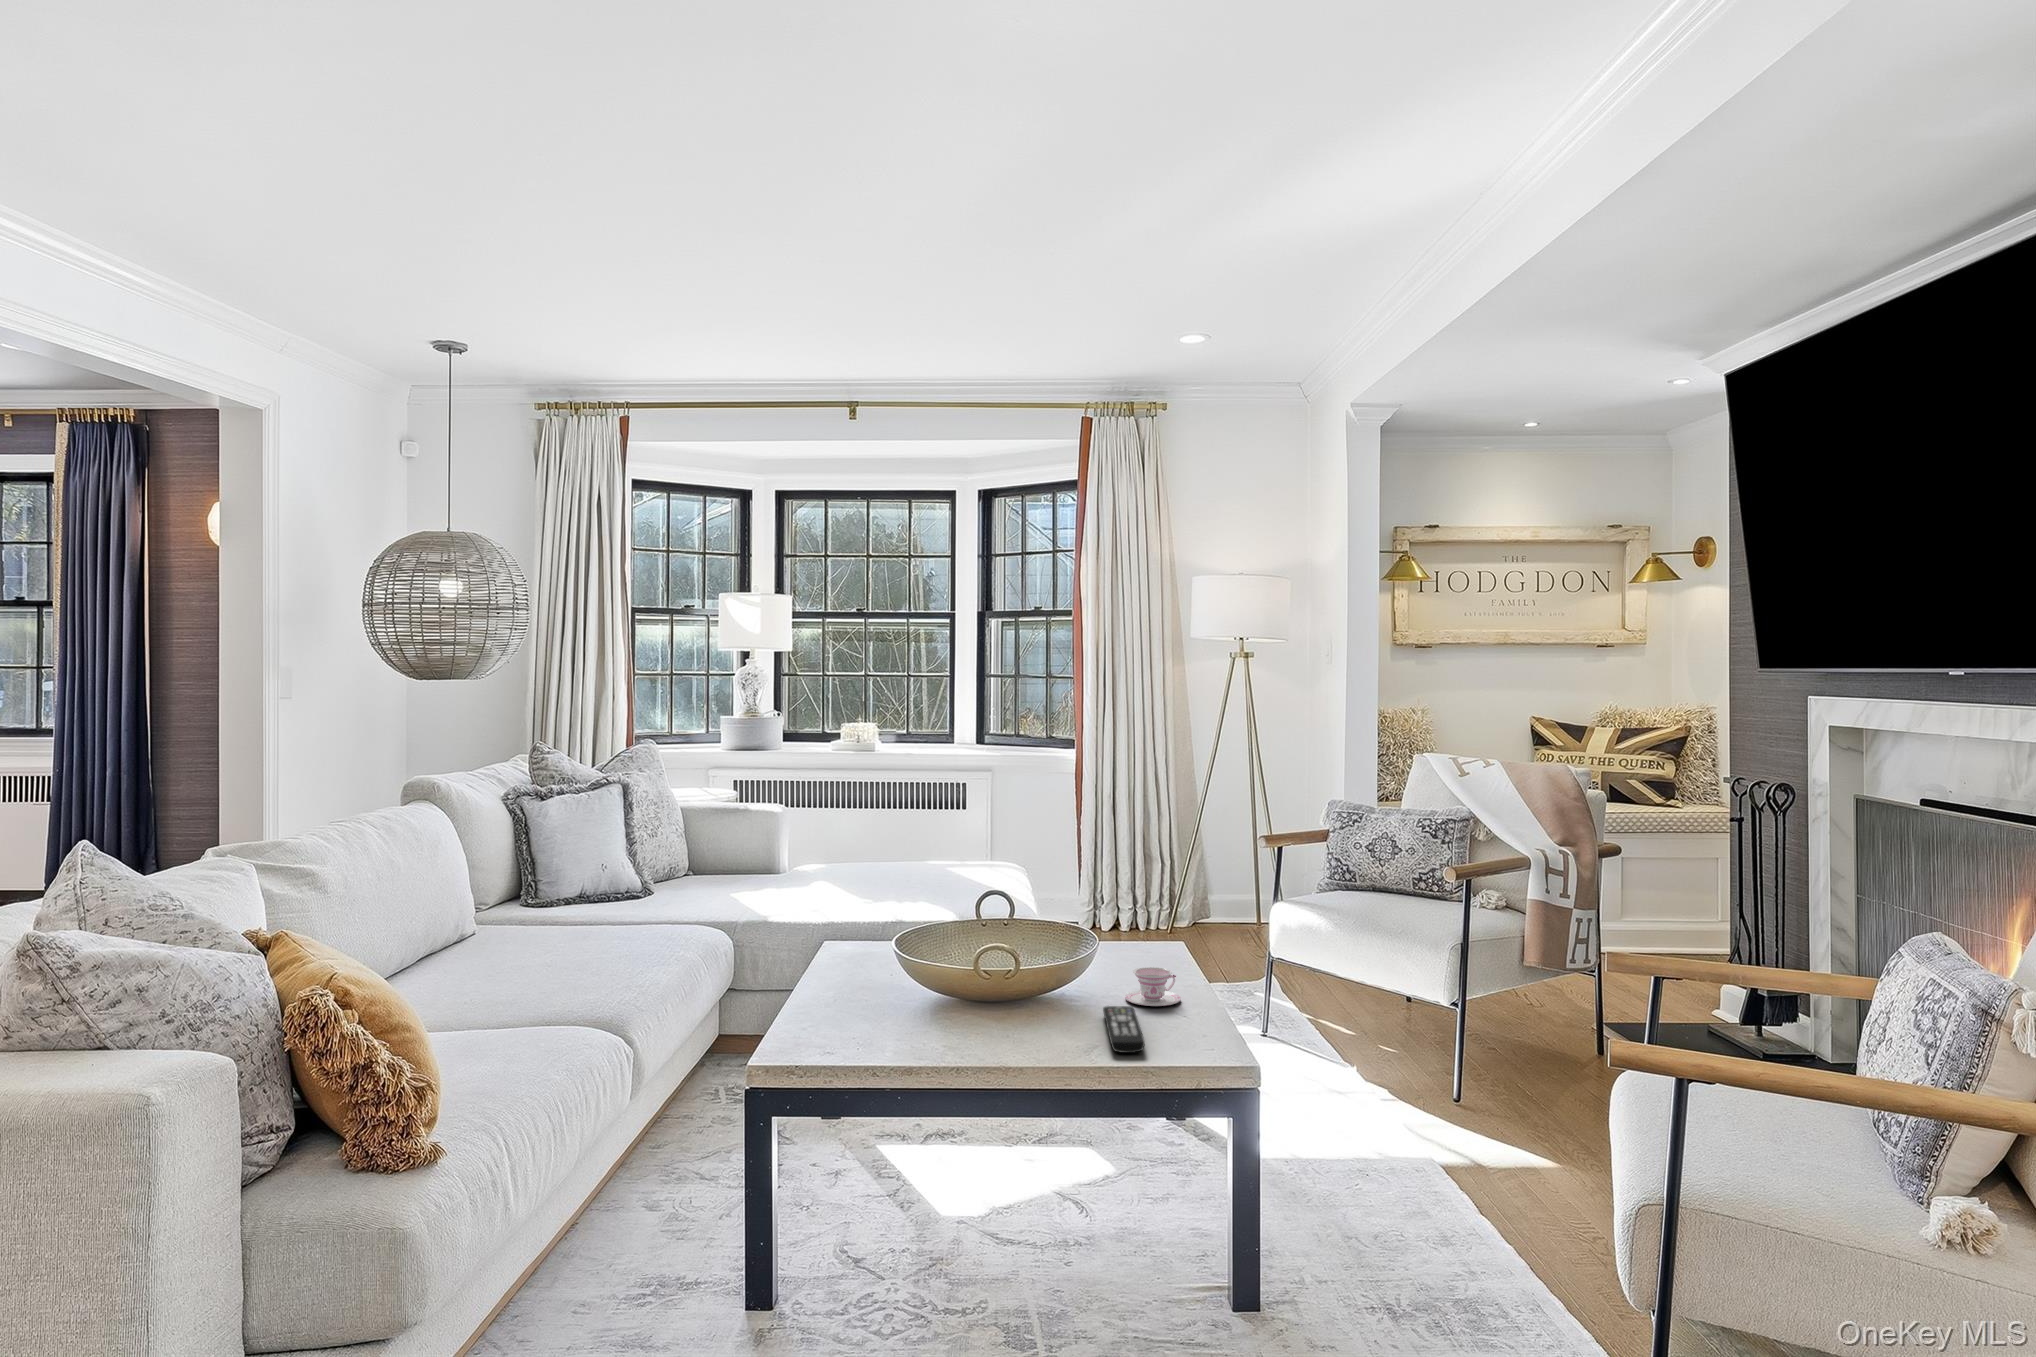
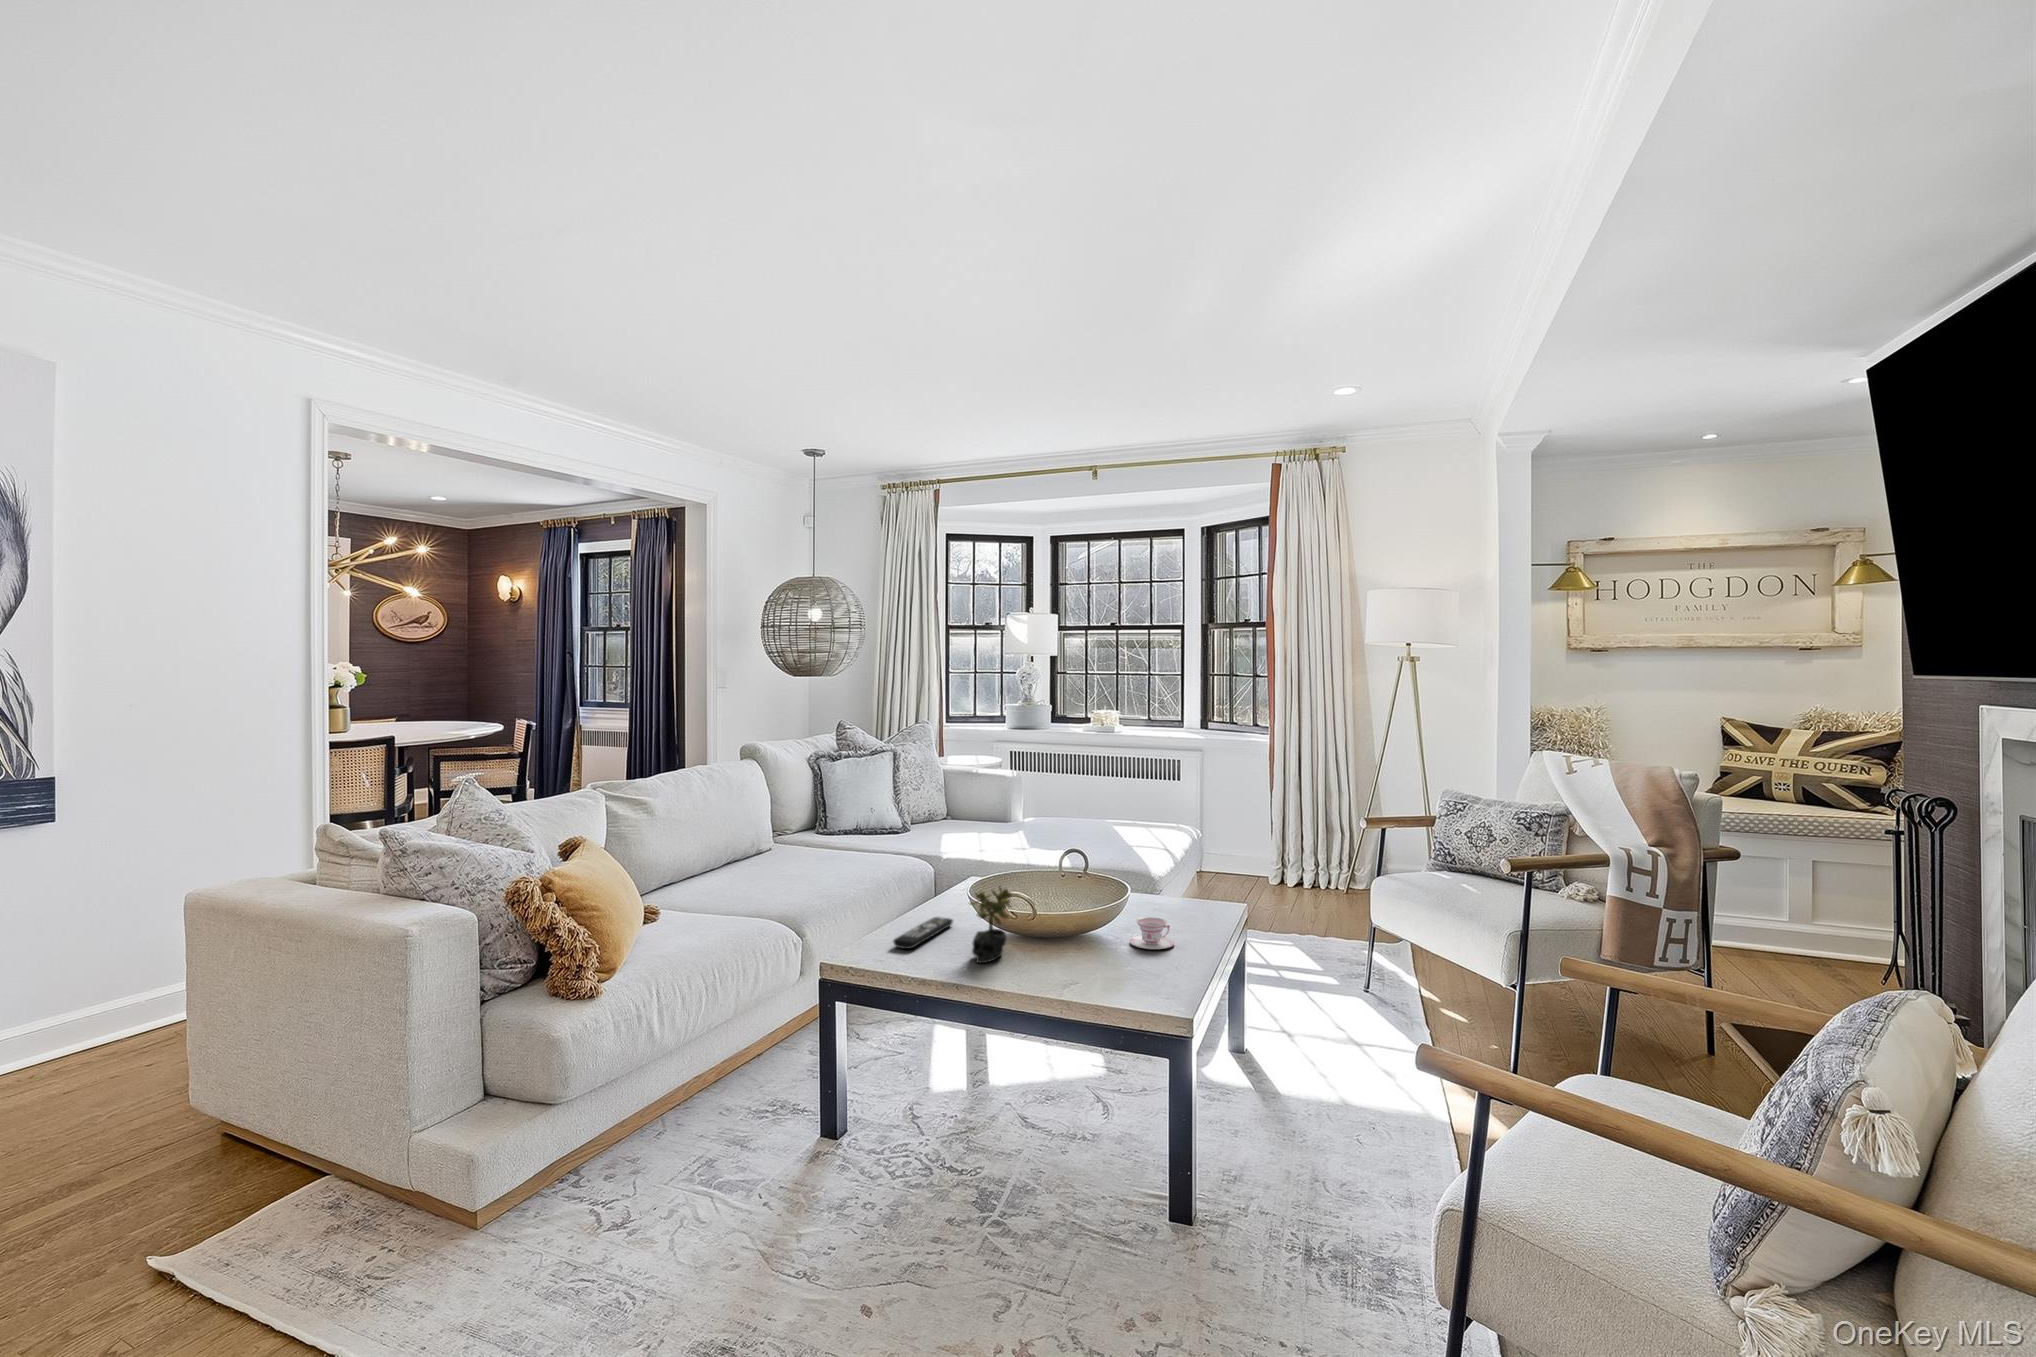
succulent plant: none [951,941,1013,1046] -> present [970,887,1012,963]
remote control: present [1103,1006,1145,1053] -> present [894,917,953,949]

